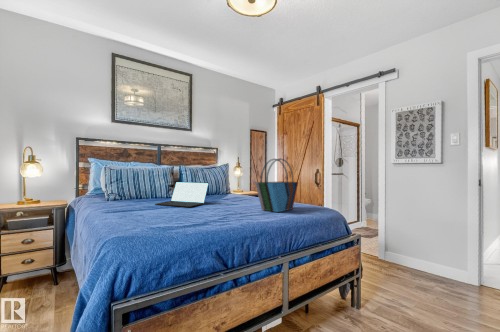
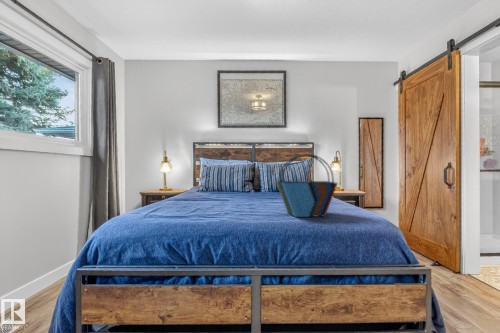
laptop: present [155,182,209,207] -> none [214,178,259,202]

